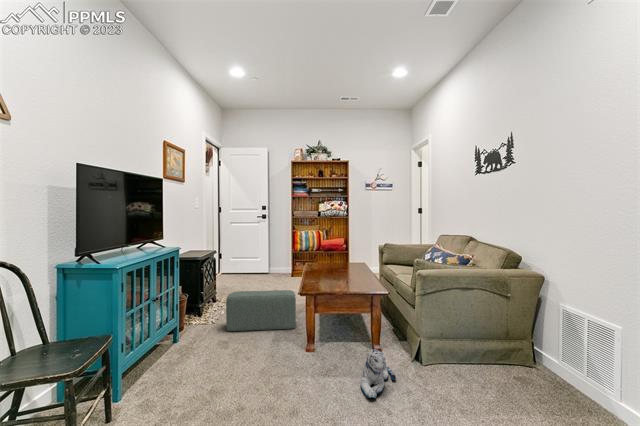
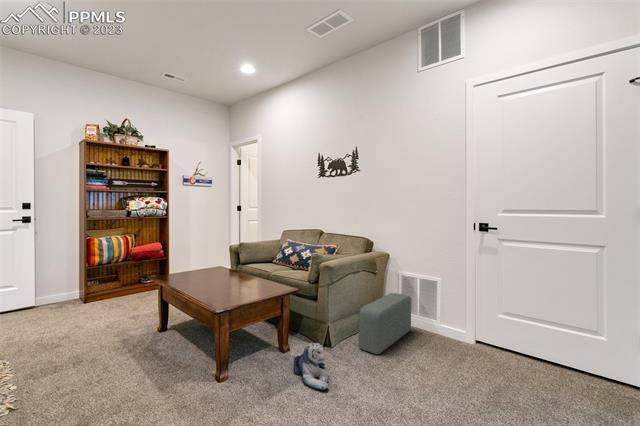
pouf: present [226,290,296,331] -> present [359,293,411,354]

